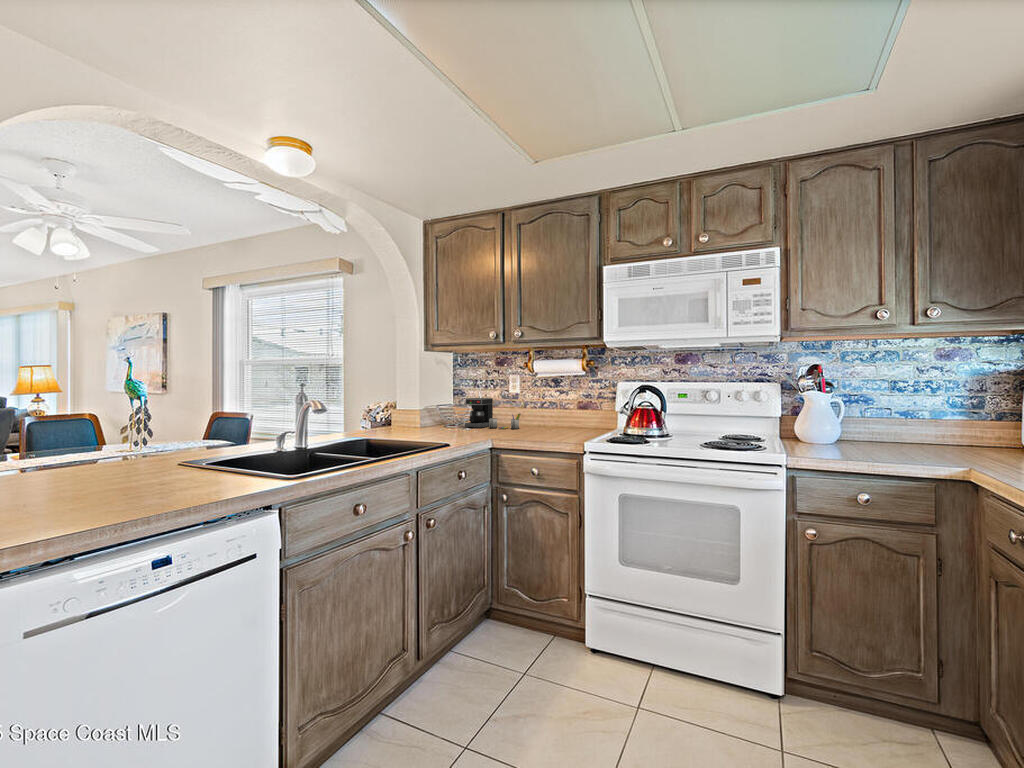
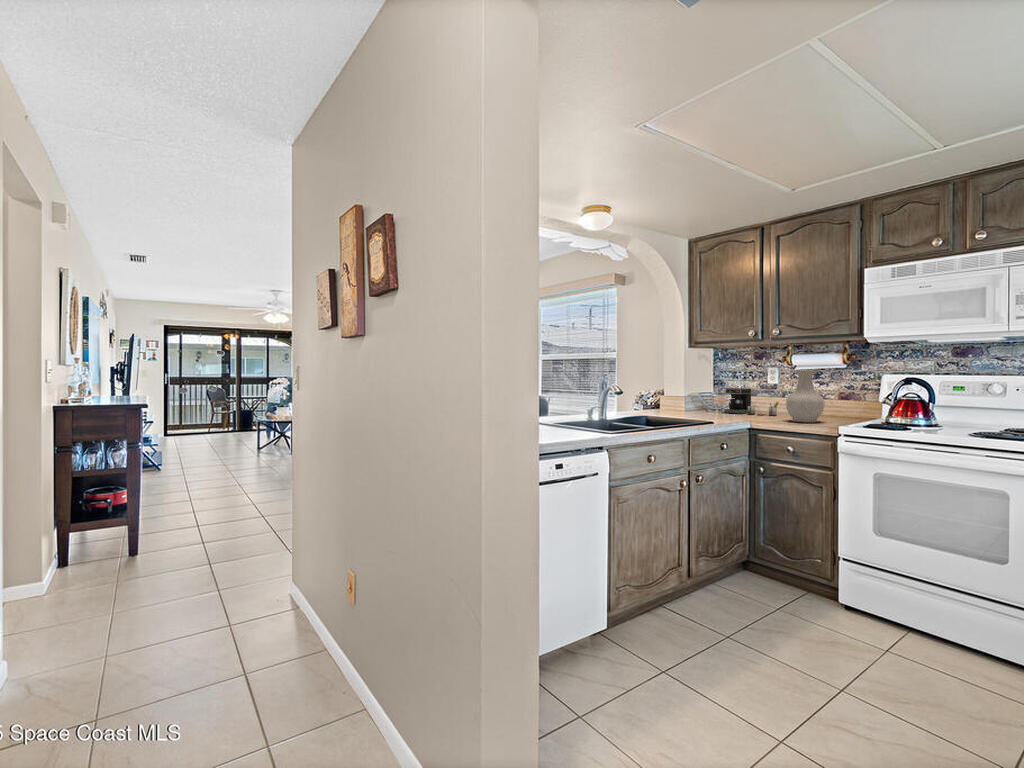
vase: none [529,378,567,437] -> present [786,371,825,422]

